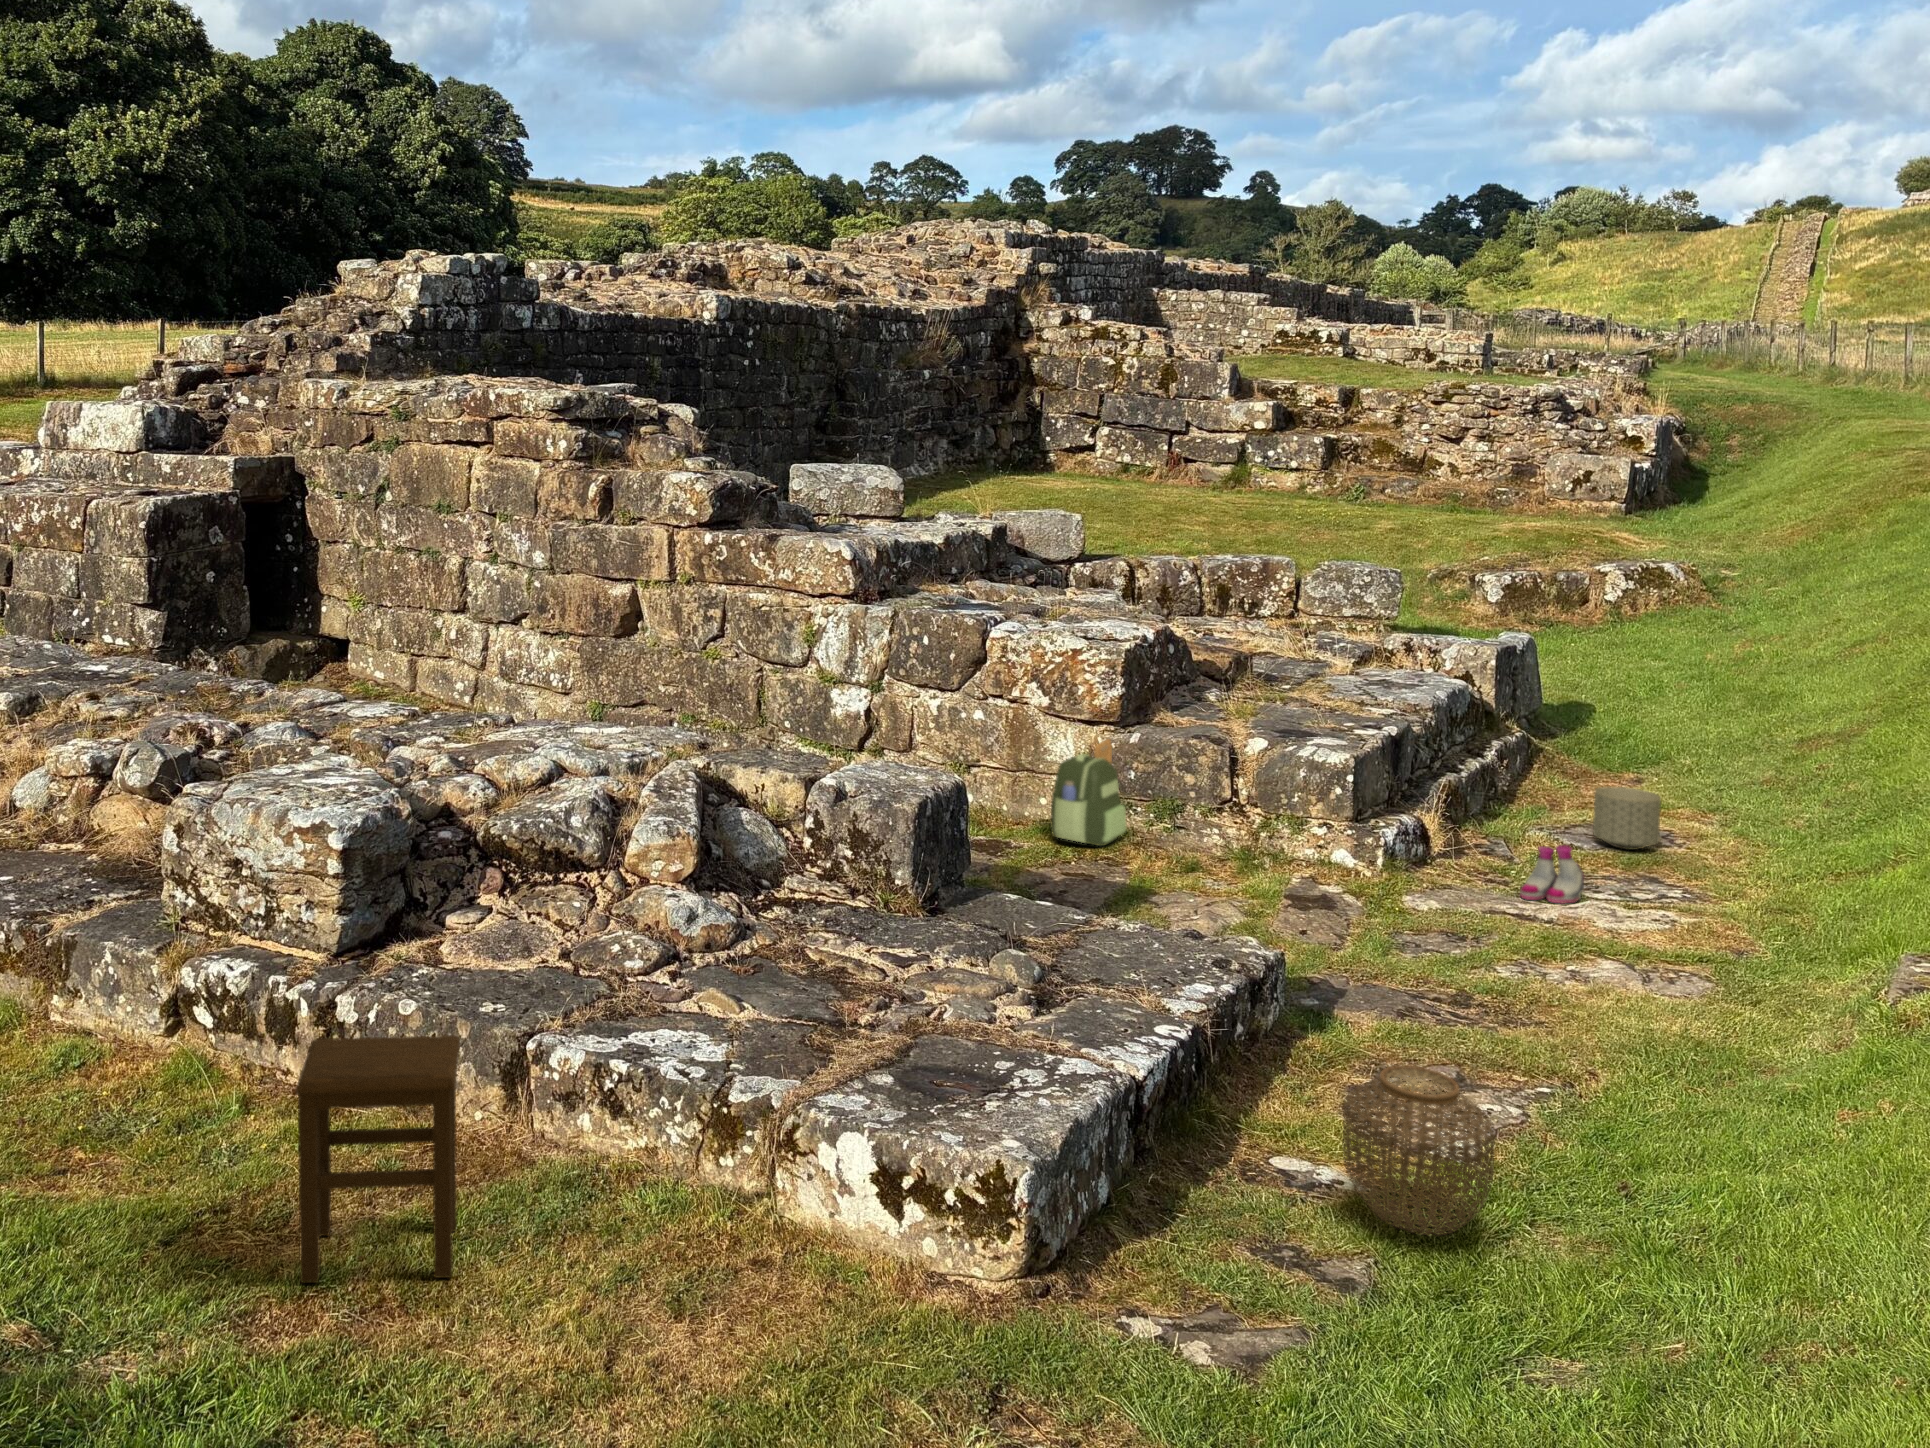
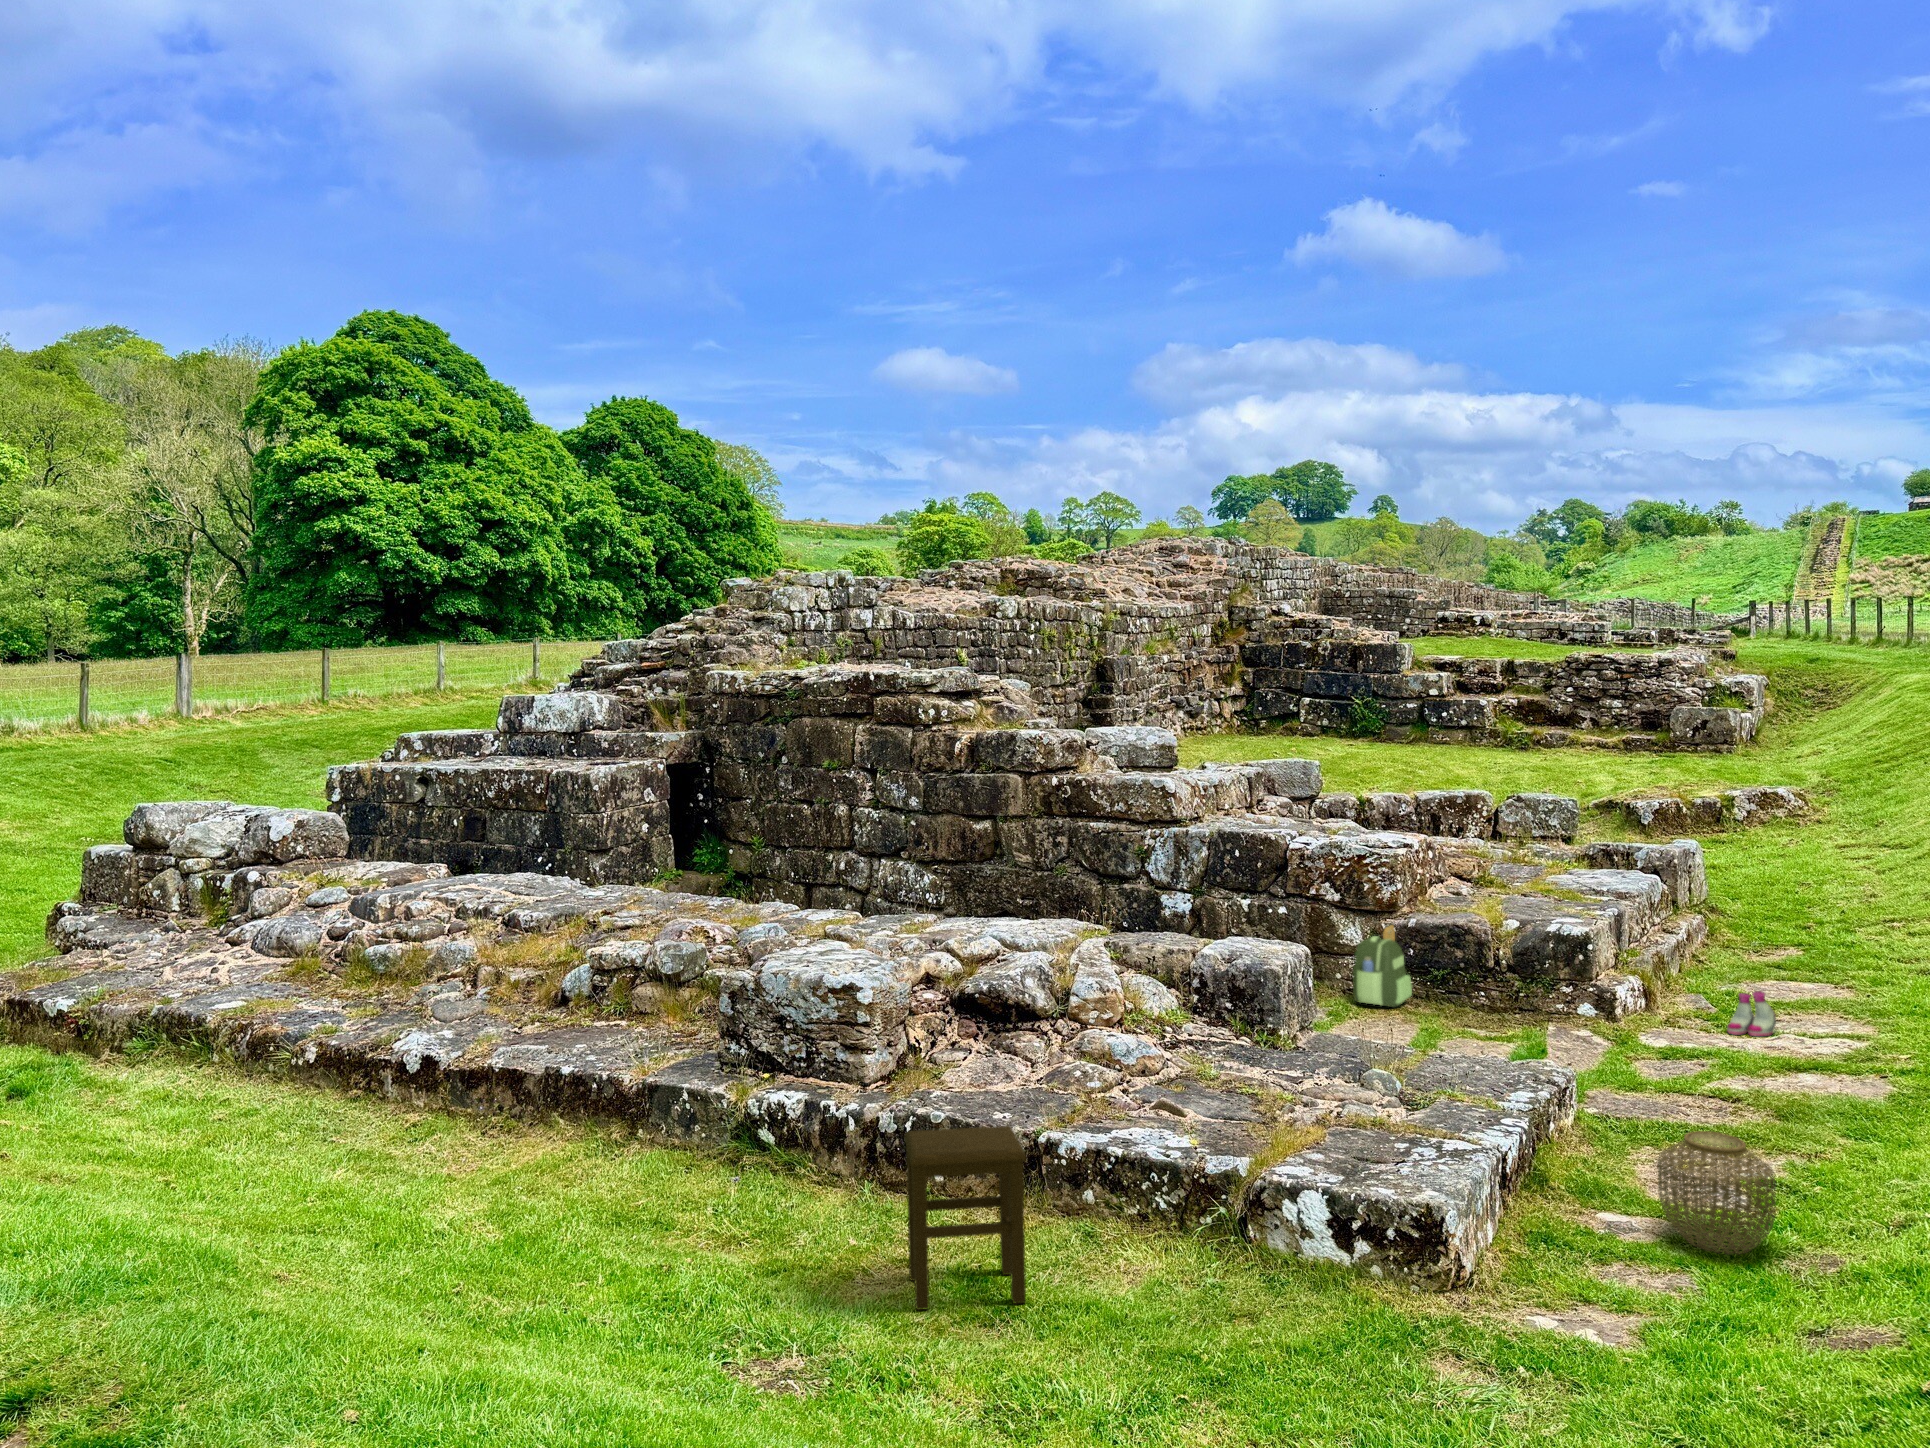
planter: present [1593,786,1661,850] -> none [1770,950,1823,998]

